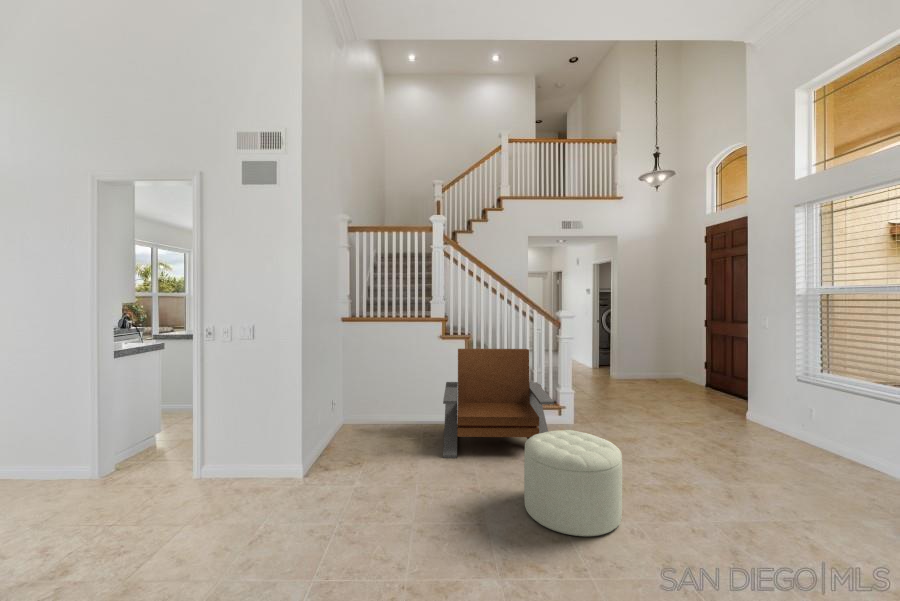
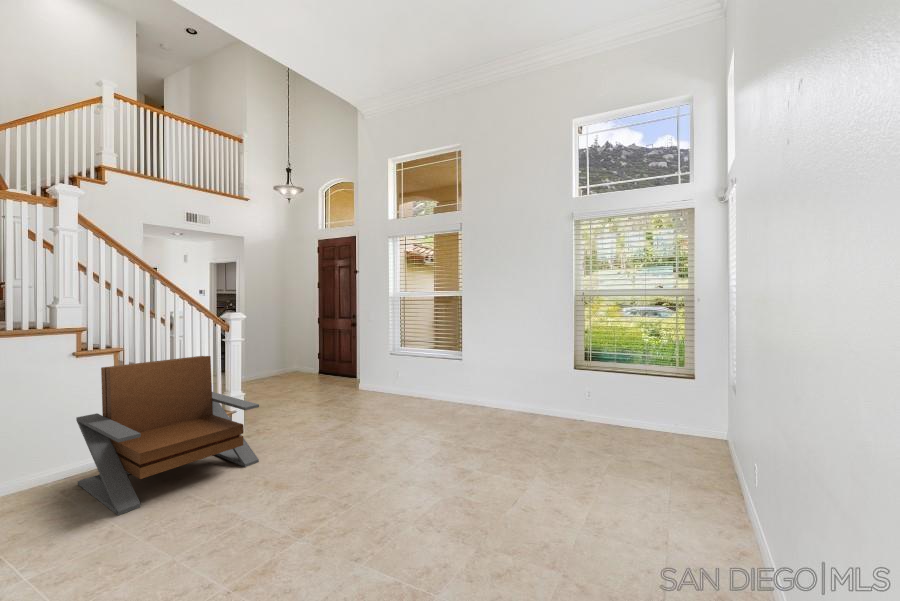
ottoman: present [524,430,622,537] -> none [273,422,362,515]

